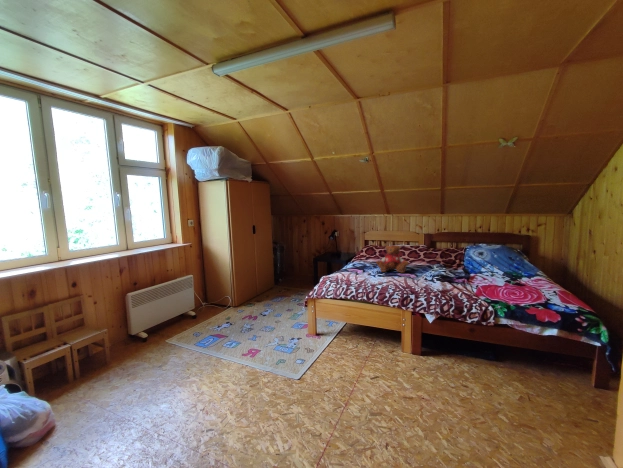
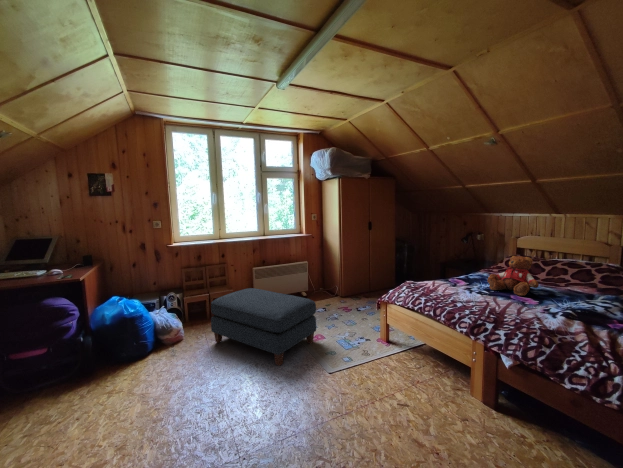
ottoman: none [111,313,254,407] -> present [211,288,316,366]

